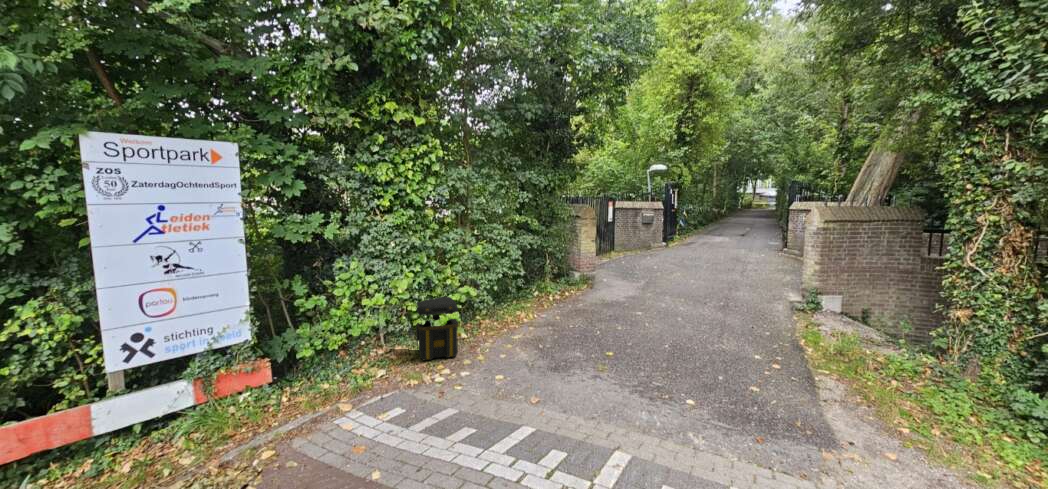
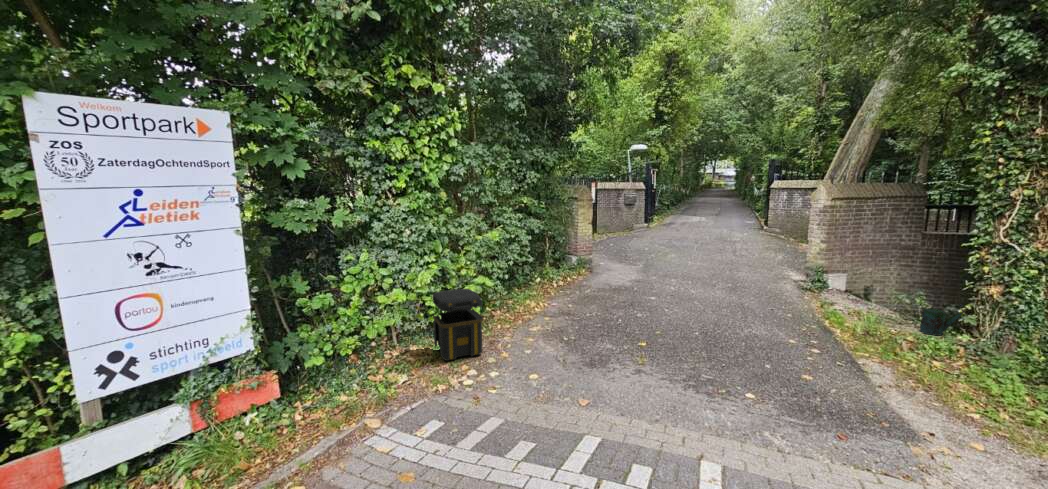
watering can: none [890,332,945,360] -> present [914,308,967,336]

